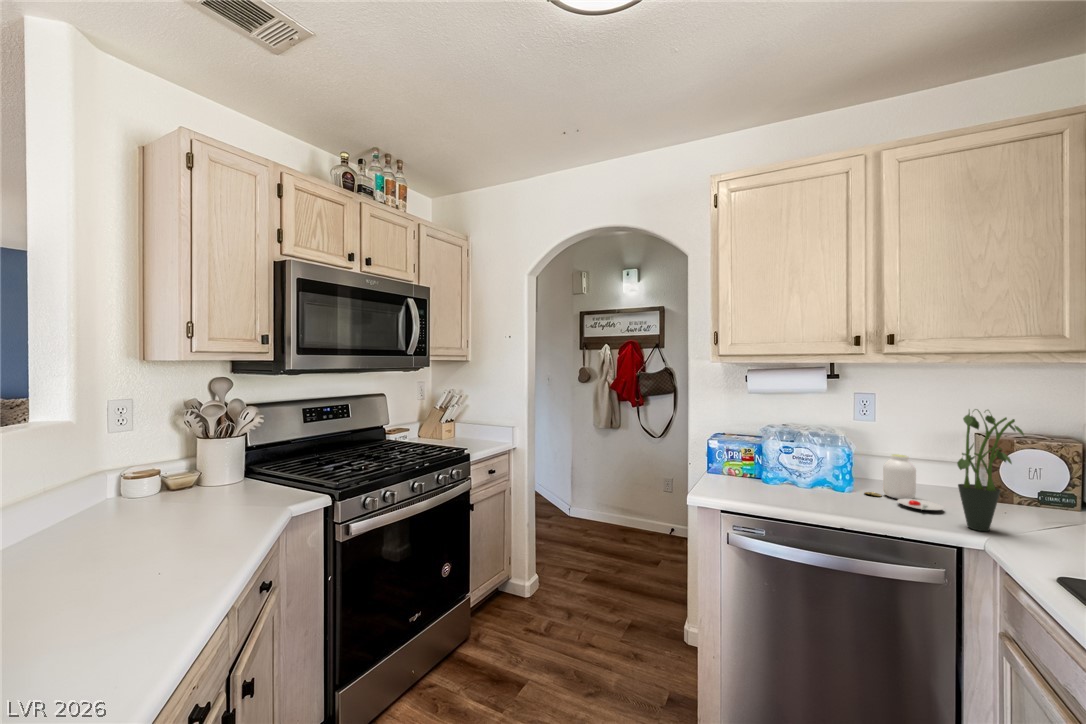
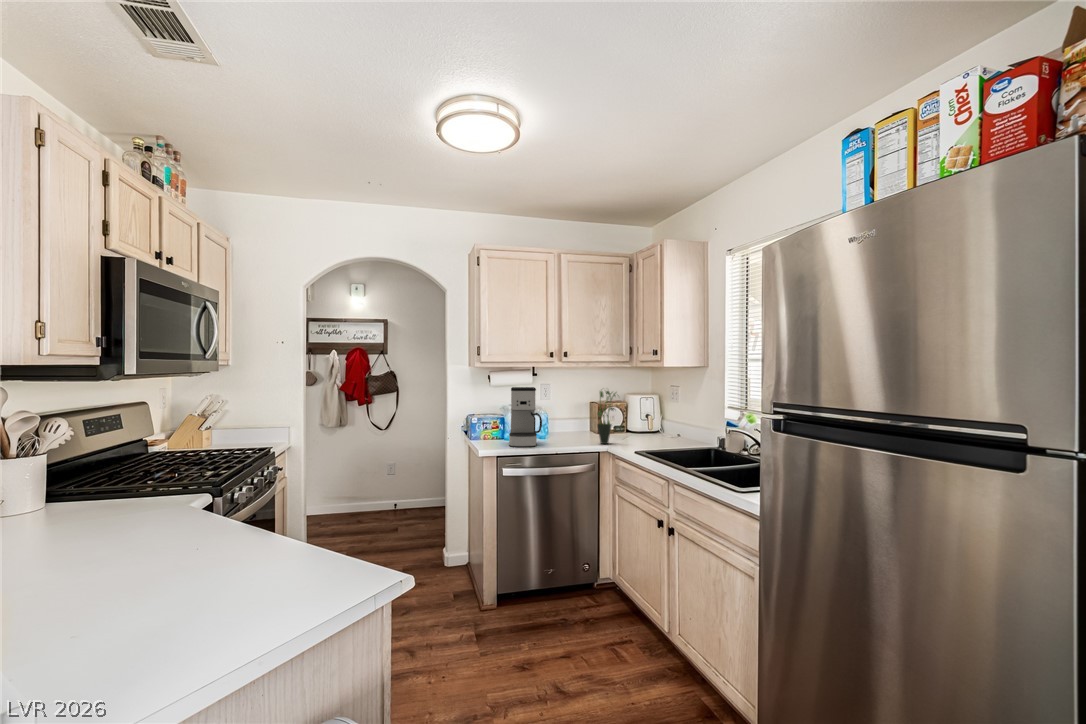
coffee maker: none [755,396,823,505] -> present [509,387,542,447]
jar: present [865,454,944,510] -> none [554,415,590,441]

